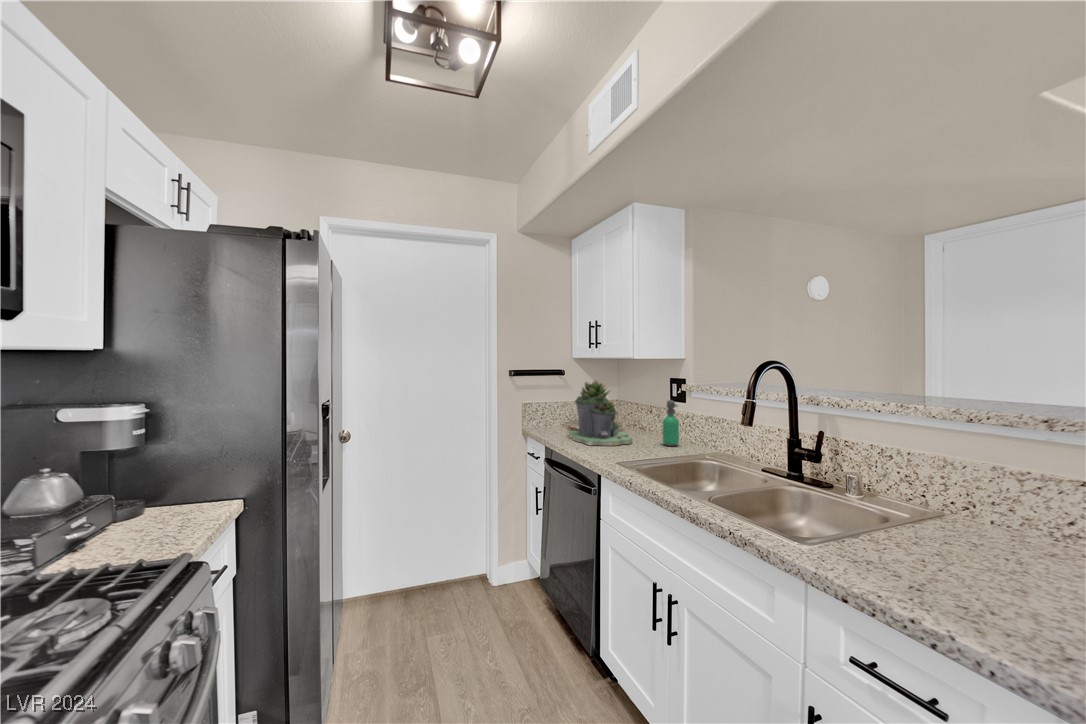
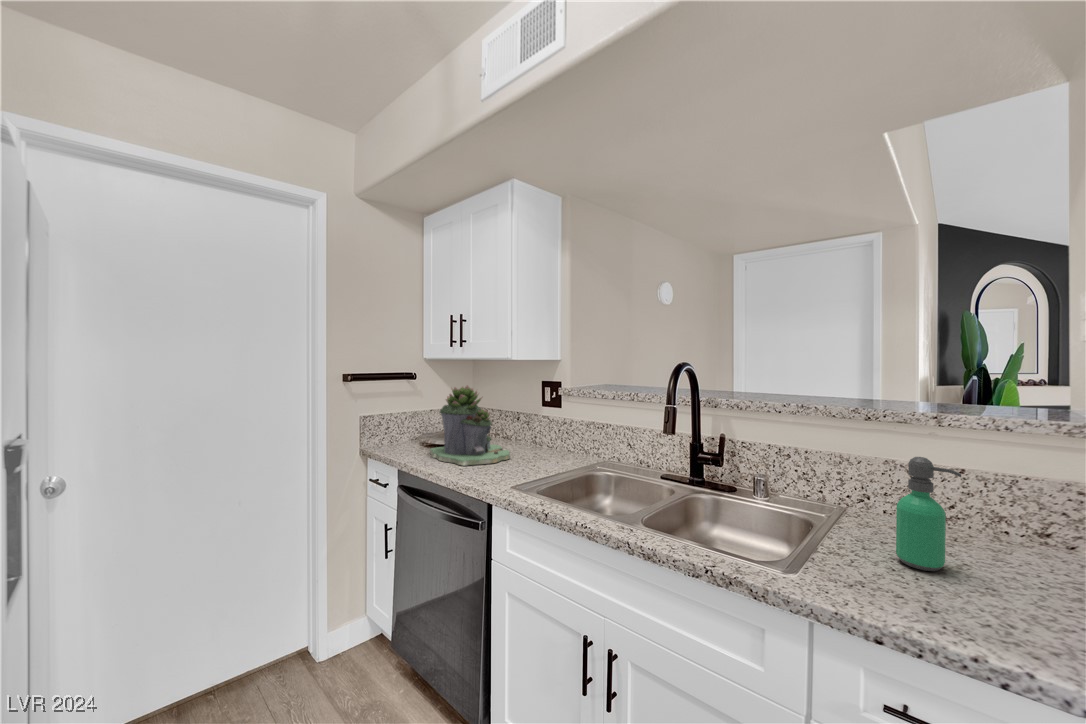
soap dispenser: present [663,400,679,446] -> present [896,457,961,571]

